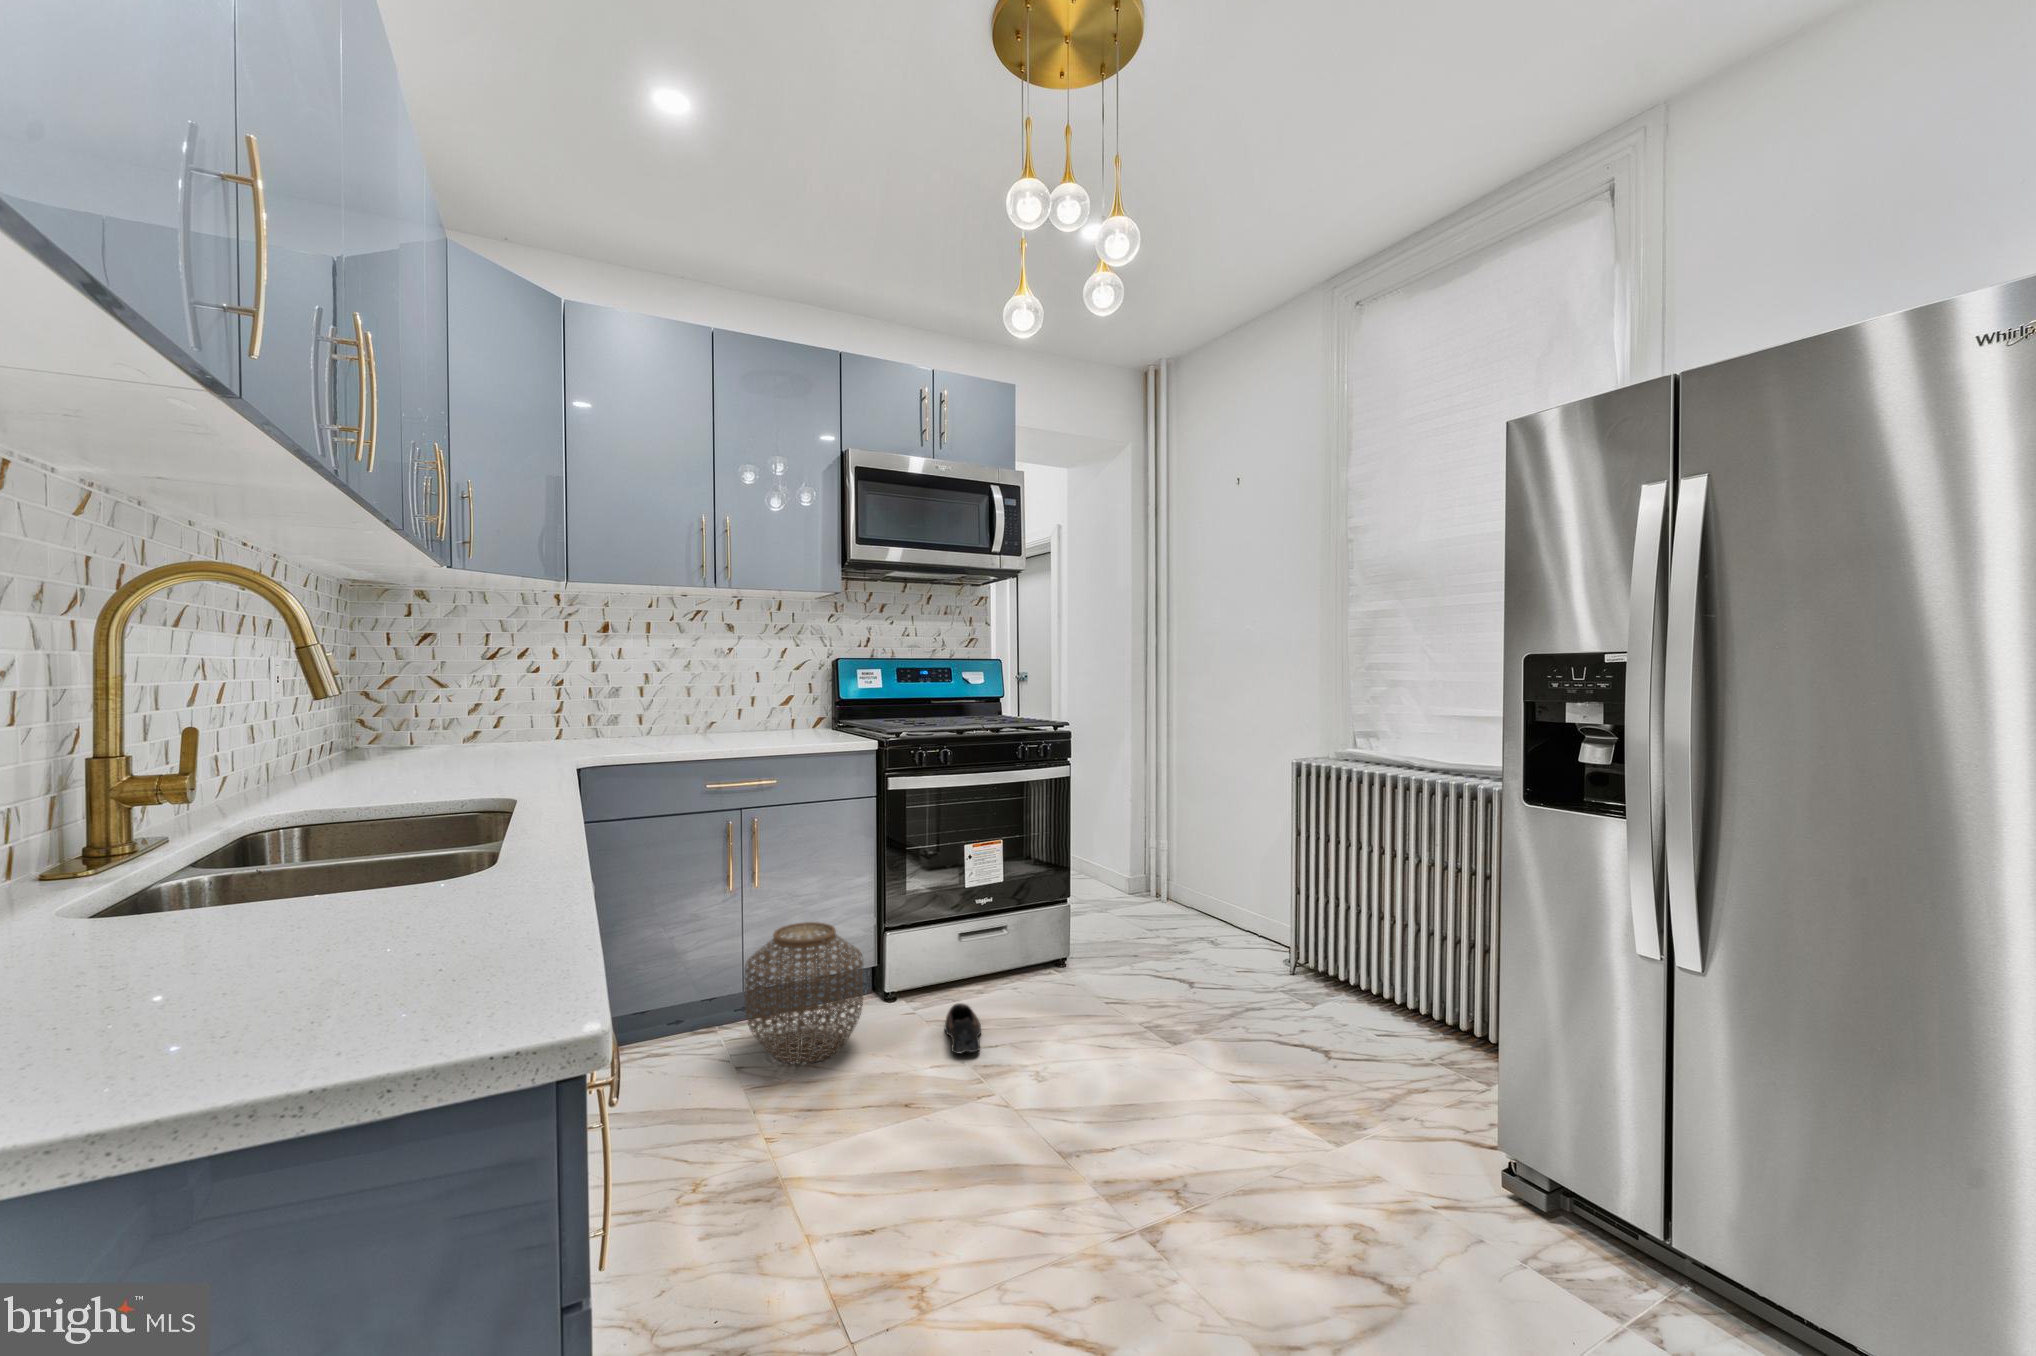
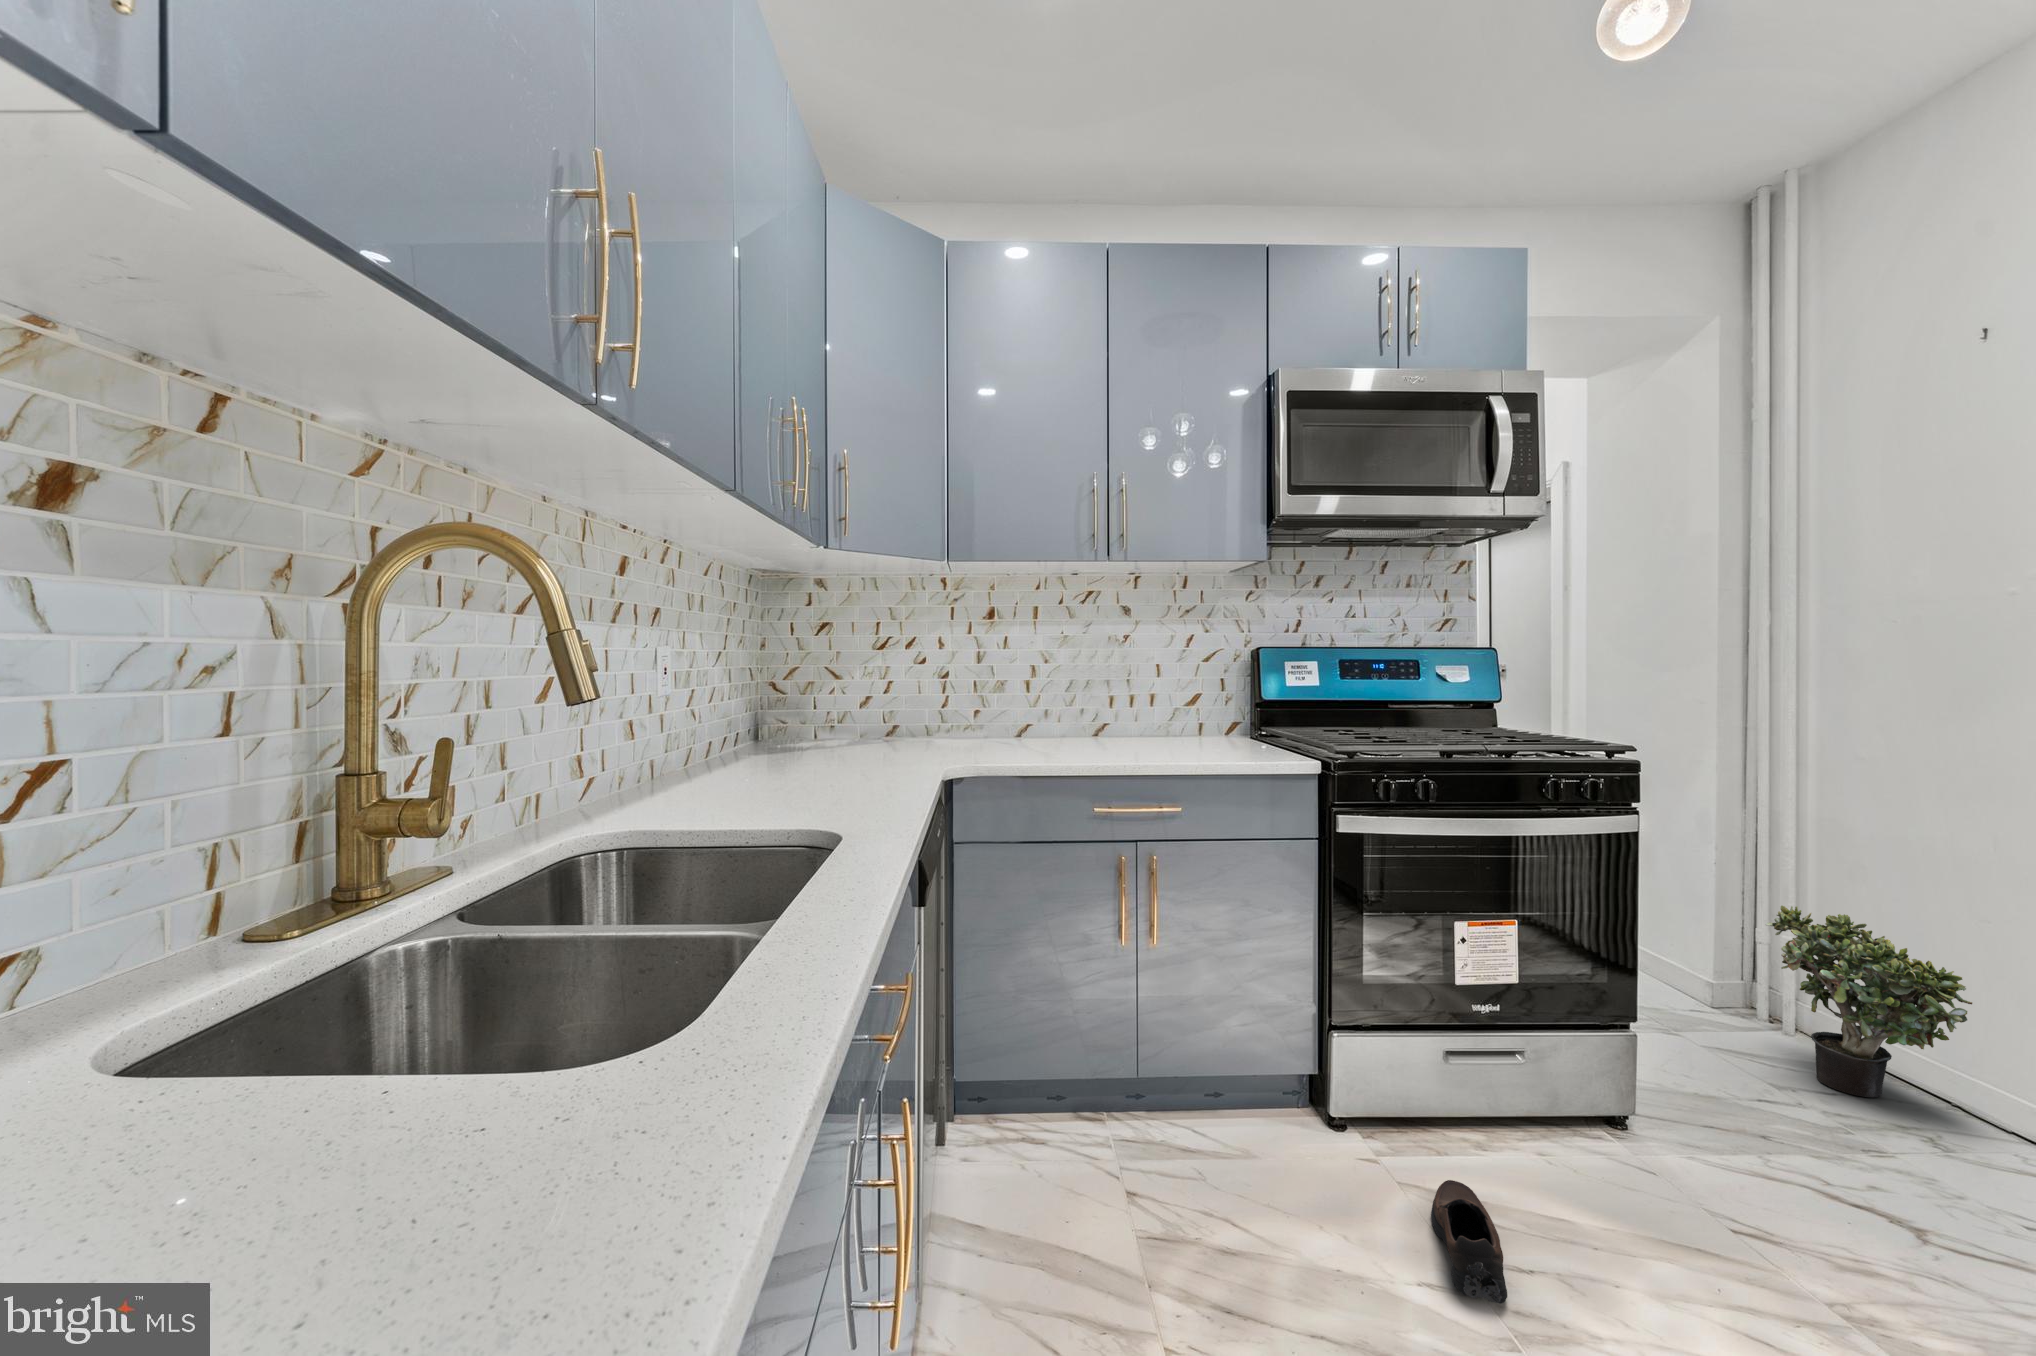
potted plant: none [1150,822,1234,930] -> present [1766,906,1972,1097]
woven basket: present [744,922,863,1064] -> none [1130,1013,1301,1233]

